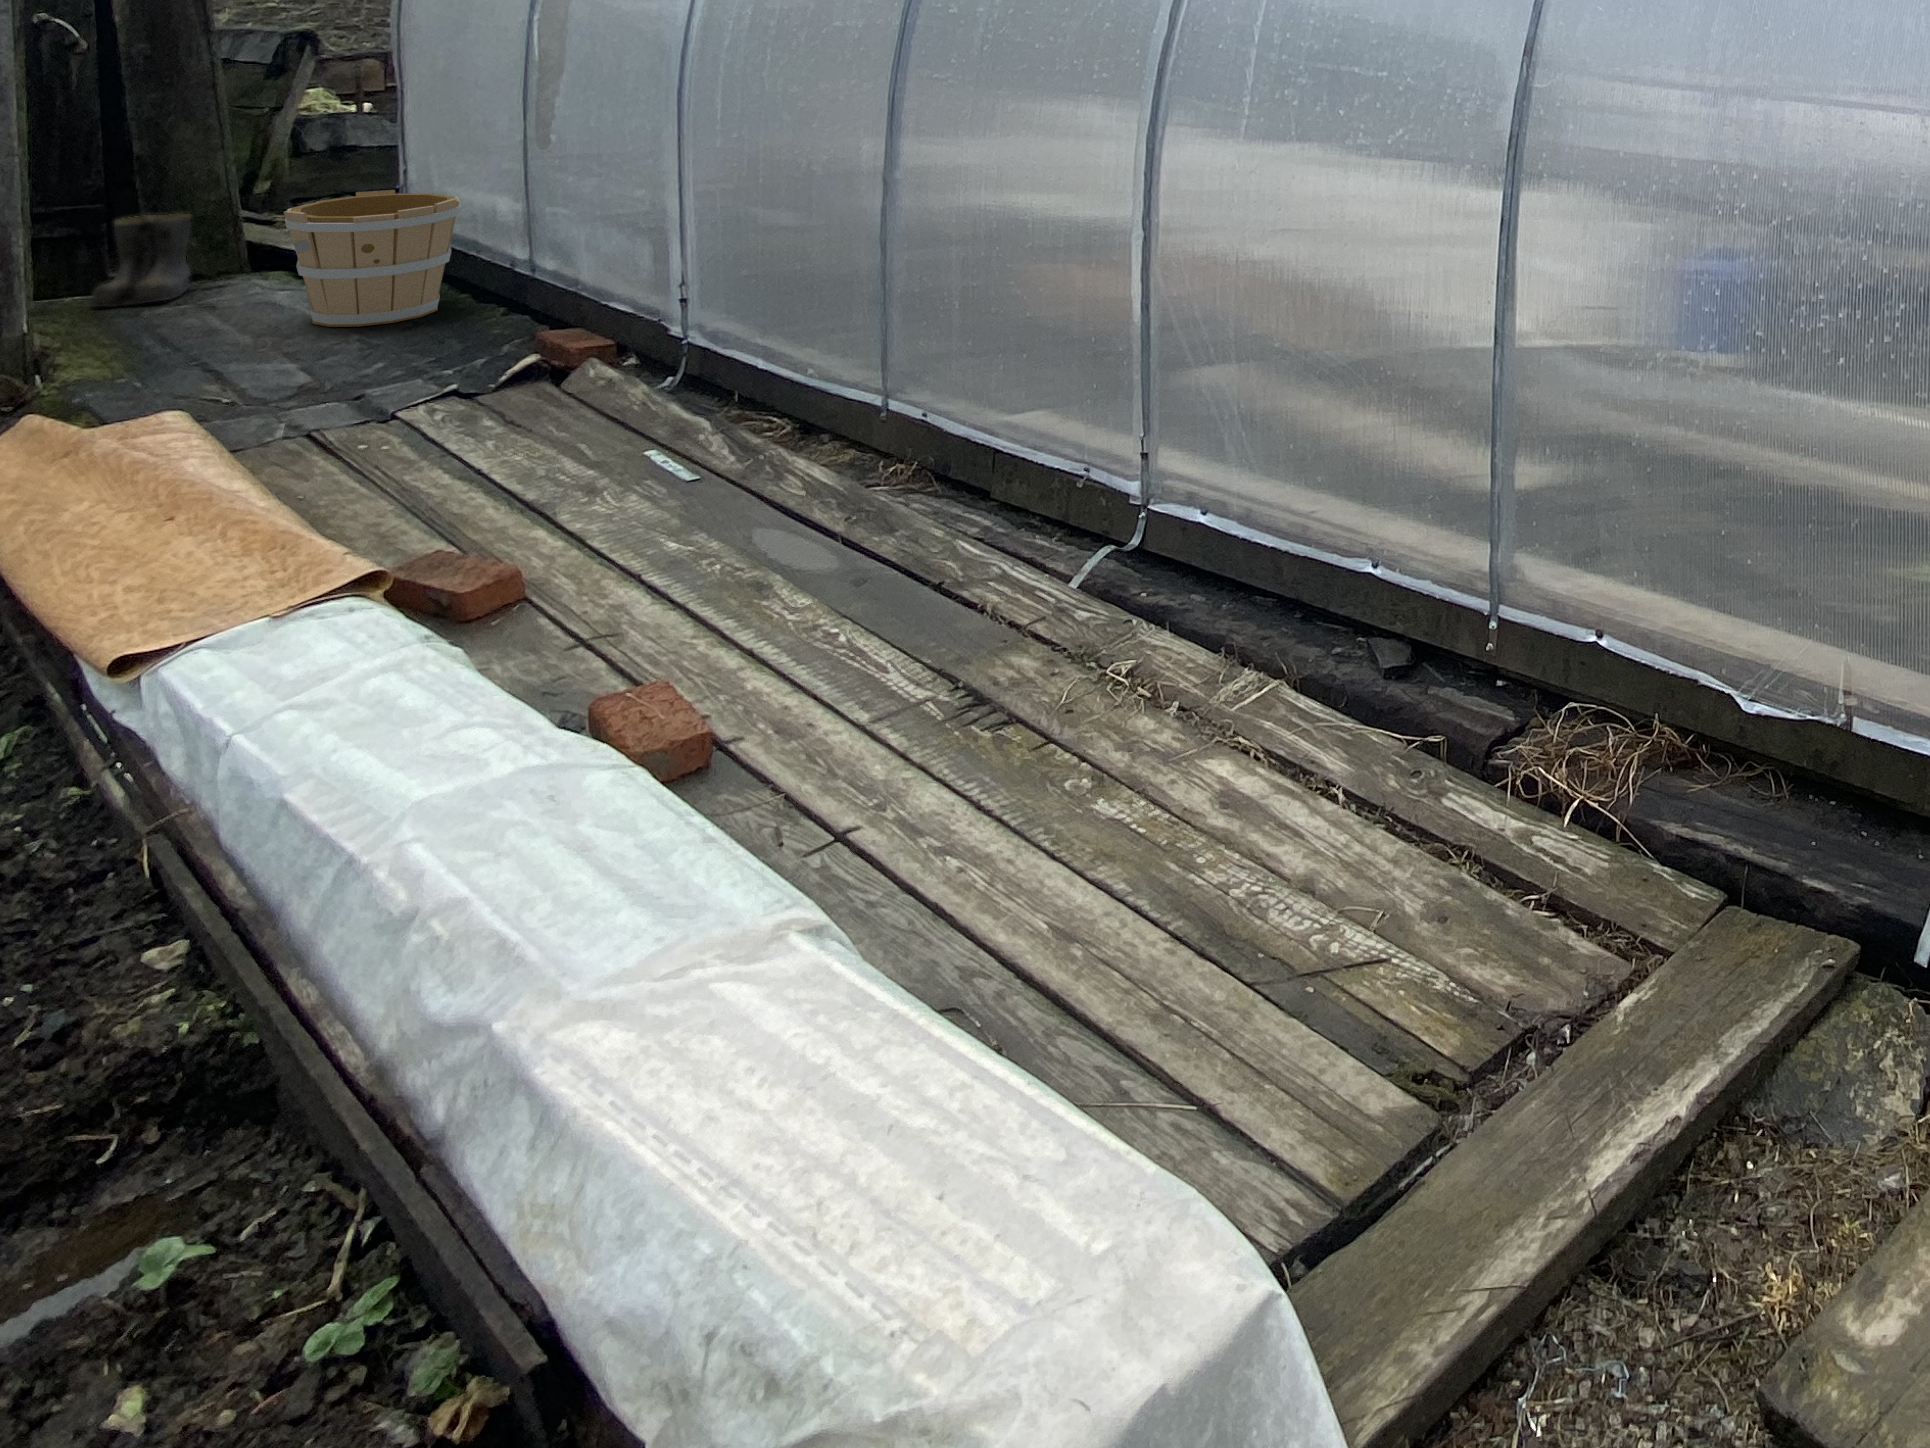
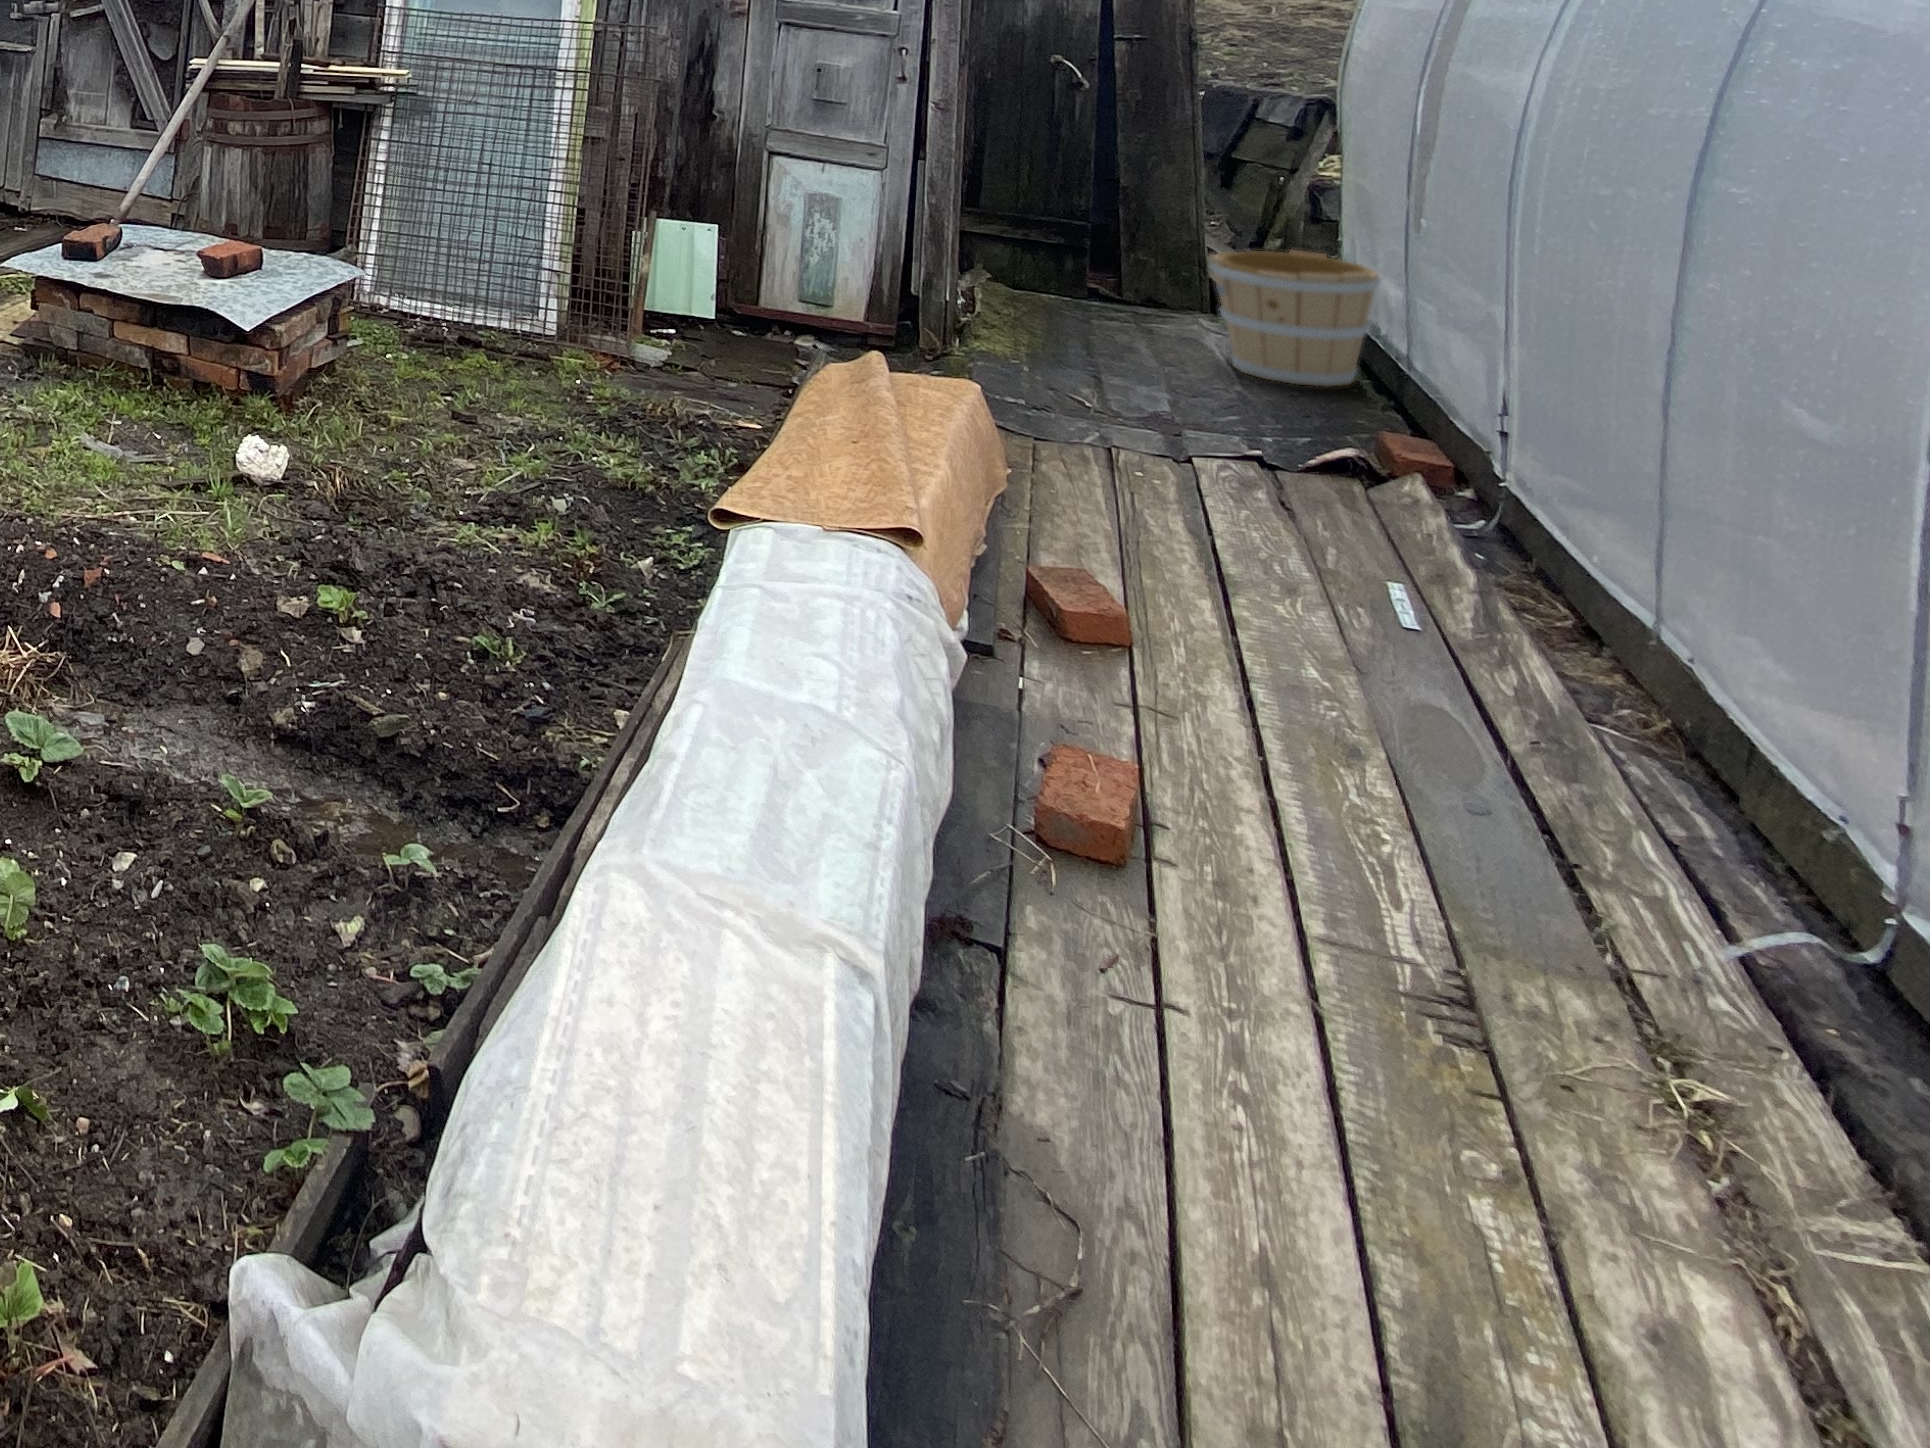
boots: present [92,214,191,307] -> none [1094,238,1182,316]

